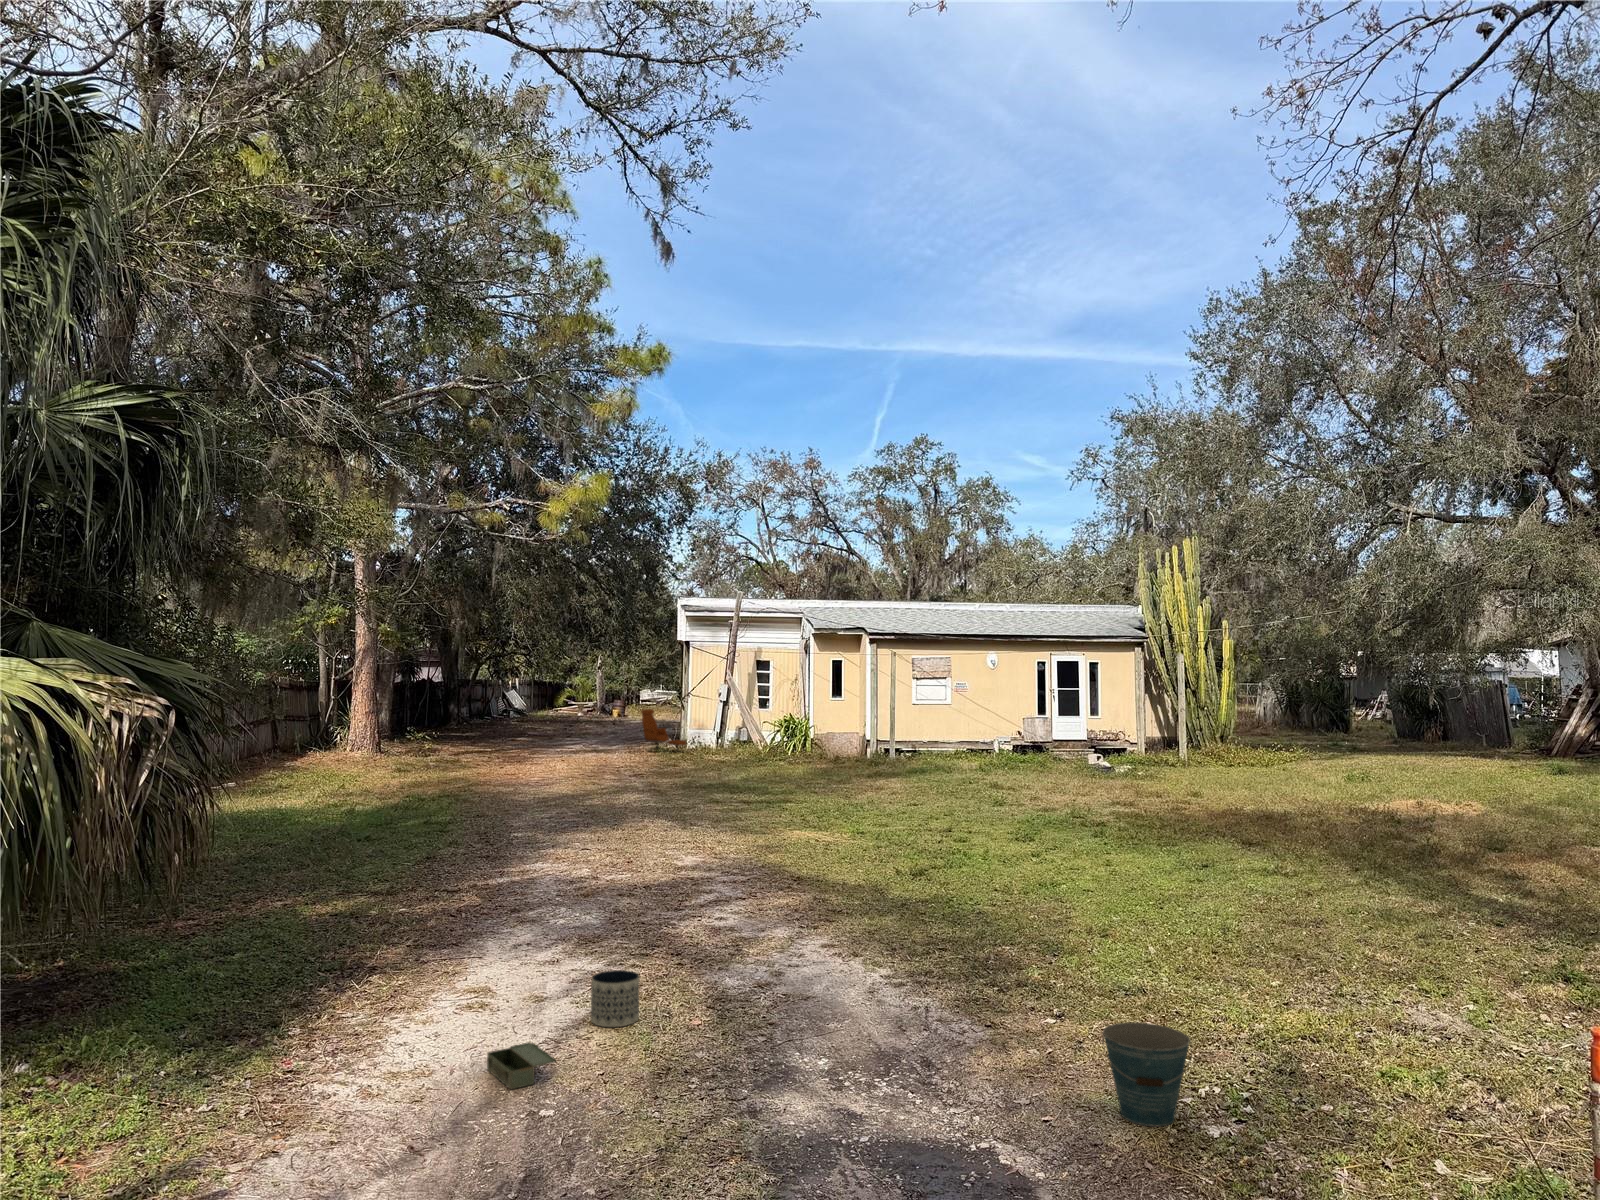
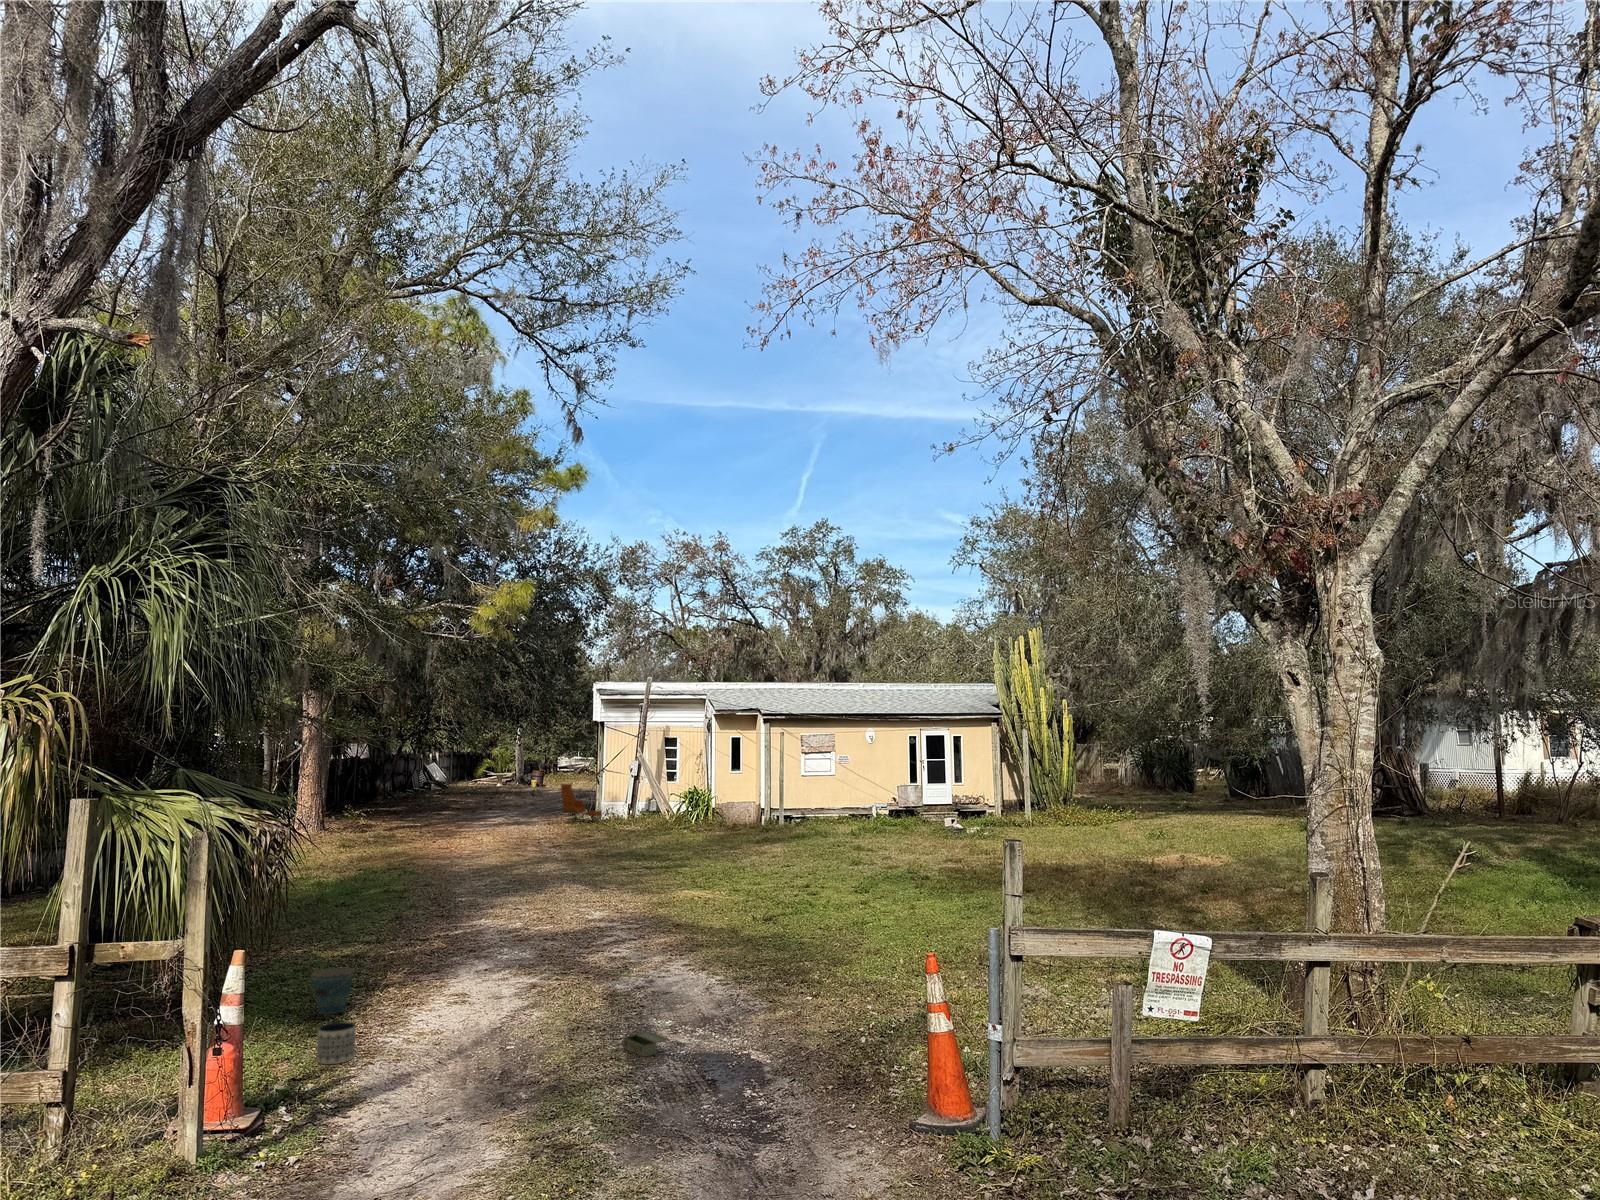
planter: present [591,970,639,1027] -> present [317,1022,356,1064]
bucket: present [1102,1022,1191,1127] -> present [311,968,354,1014]
toolbox: present [487,1043,556,1090] -> present [623,1032,669,1057]

